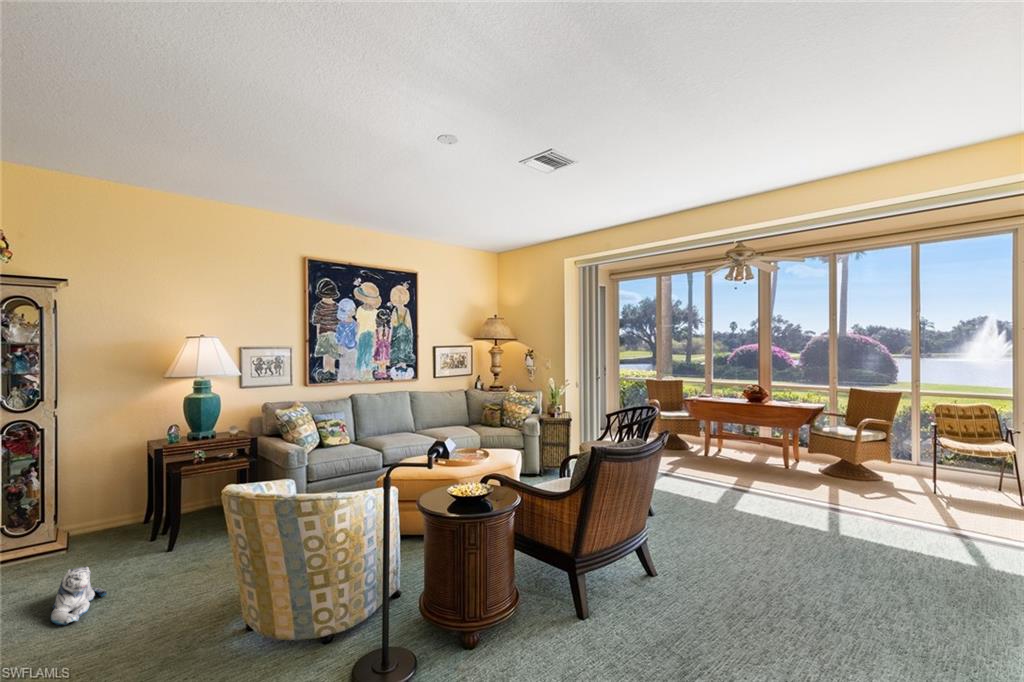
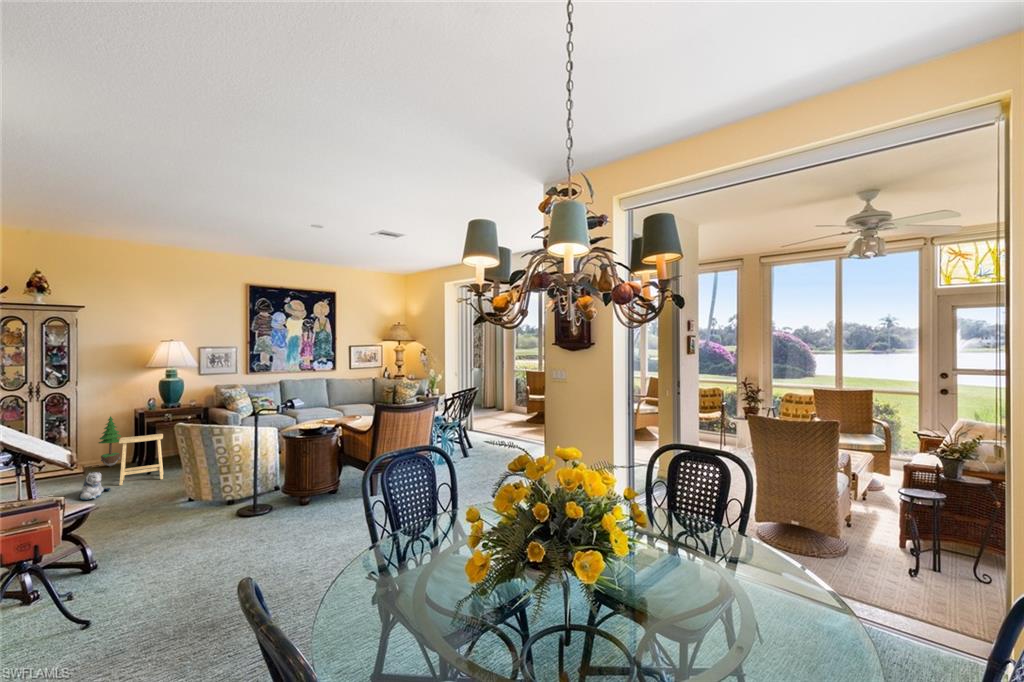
potted tree: none [91,453,129,533] -> present [99,416,121,467]
footstool: none [122,487,194,581] -> present [119,434,163,485]

